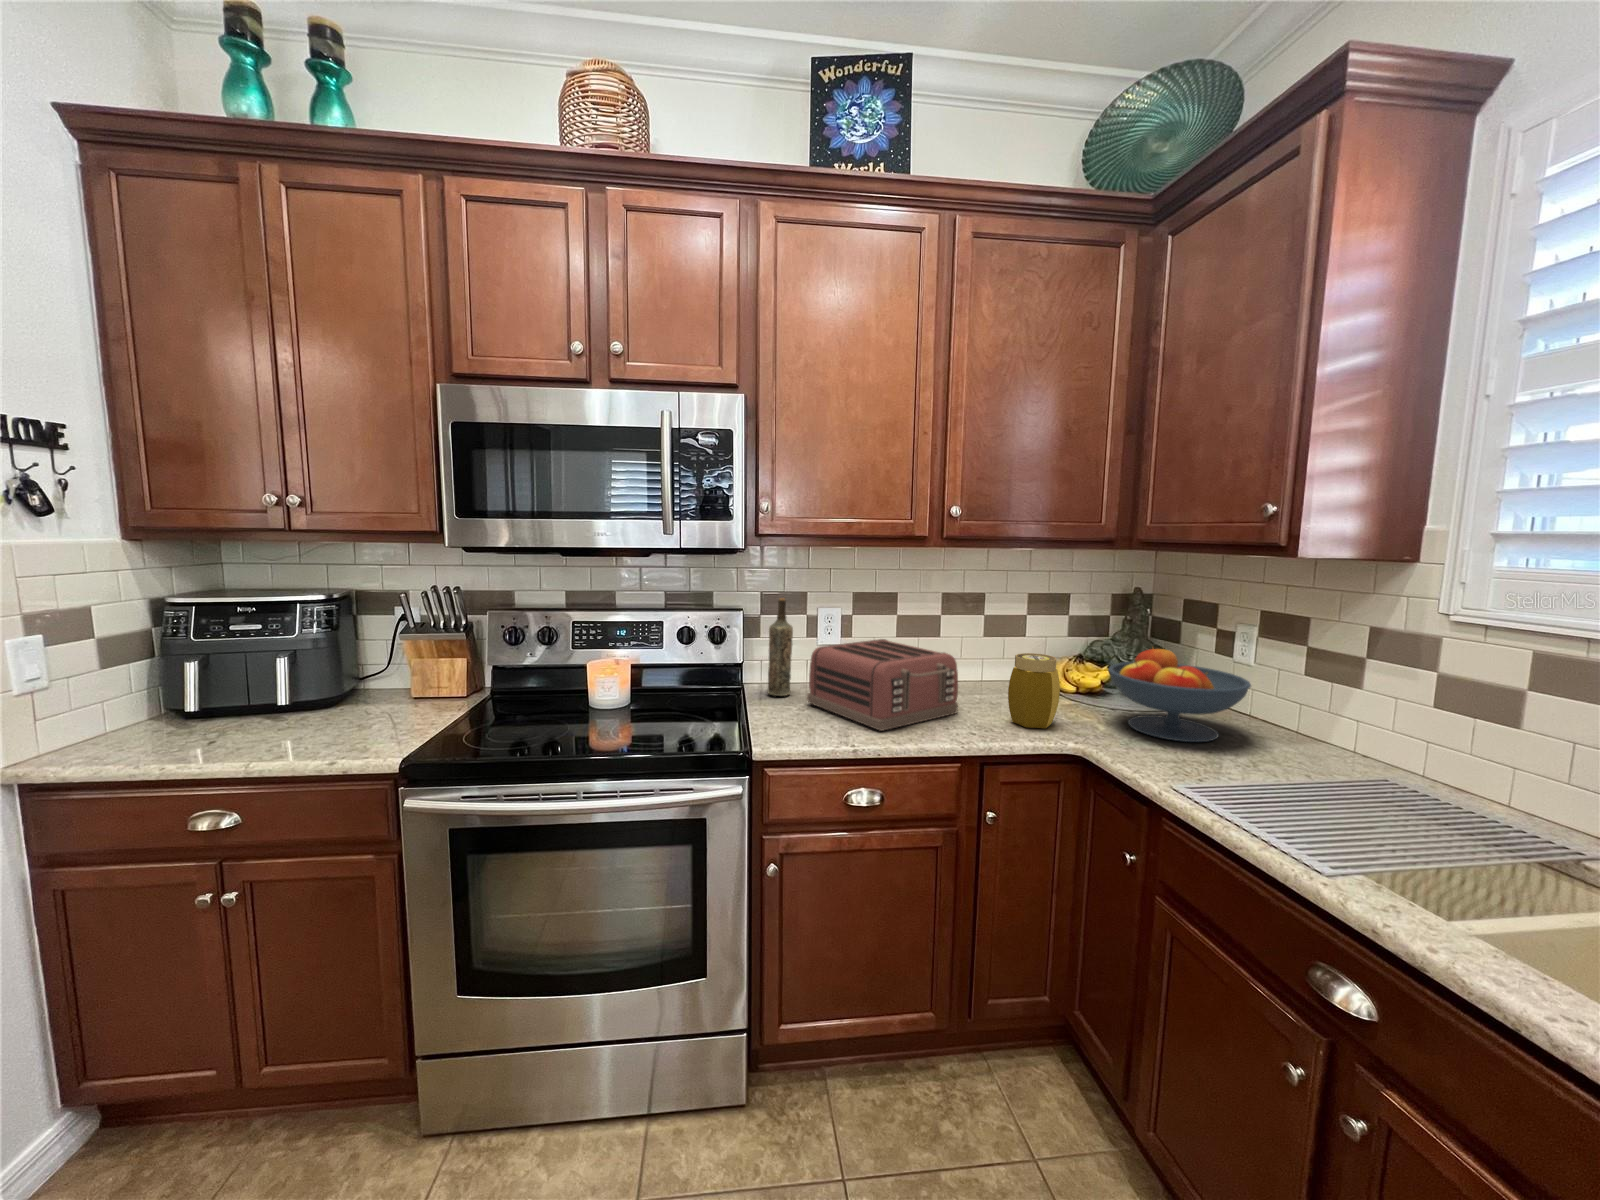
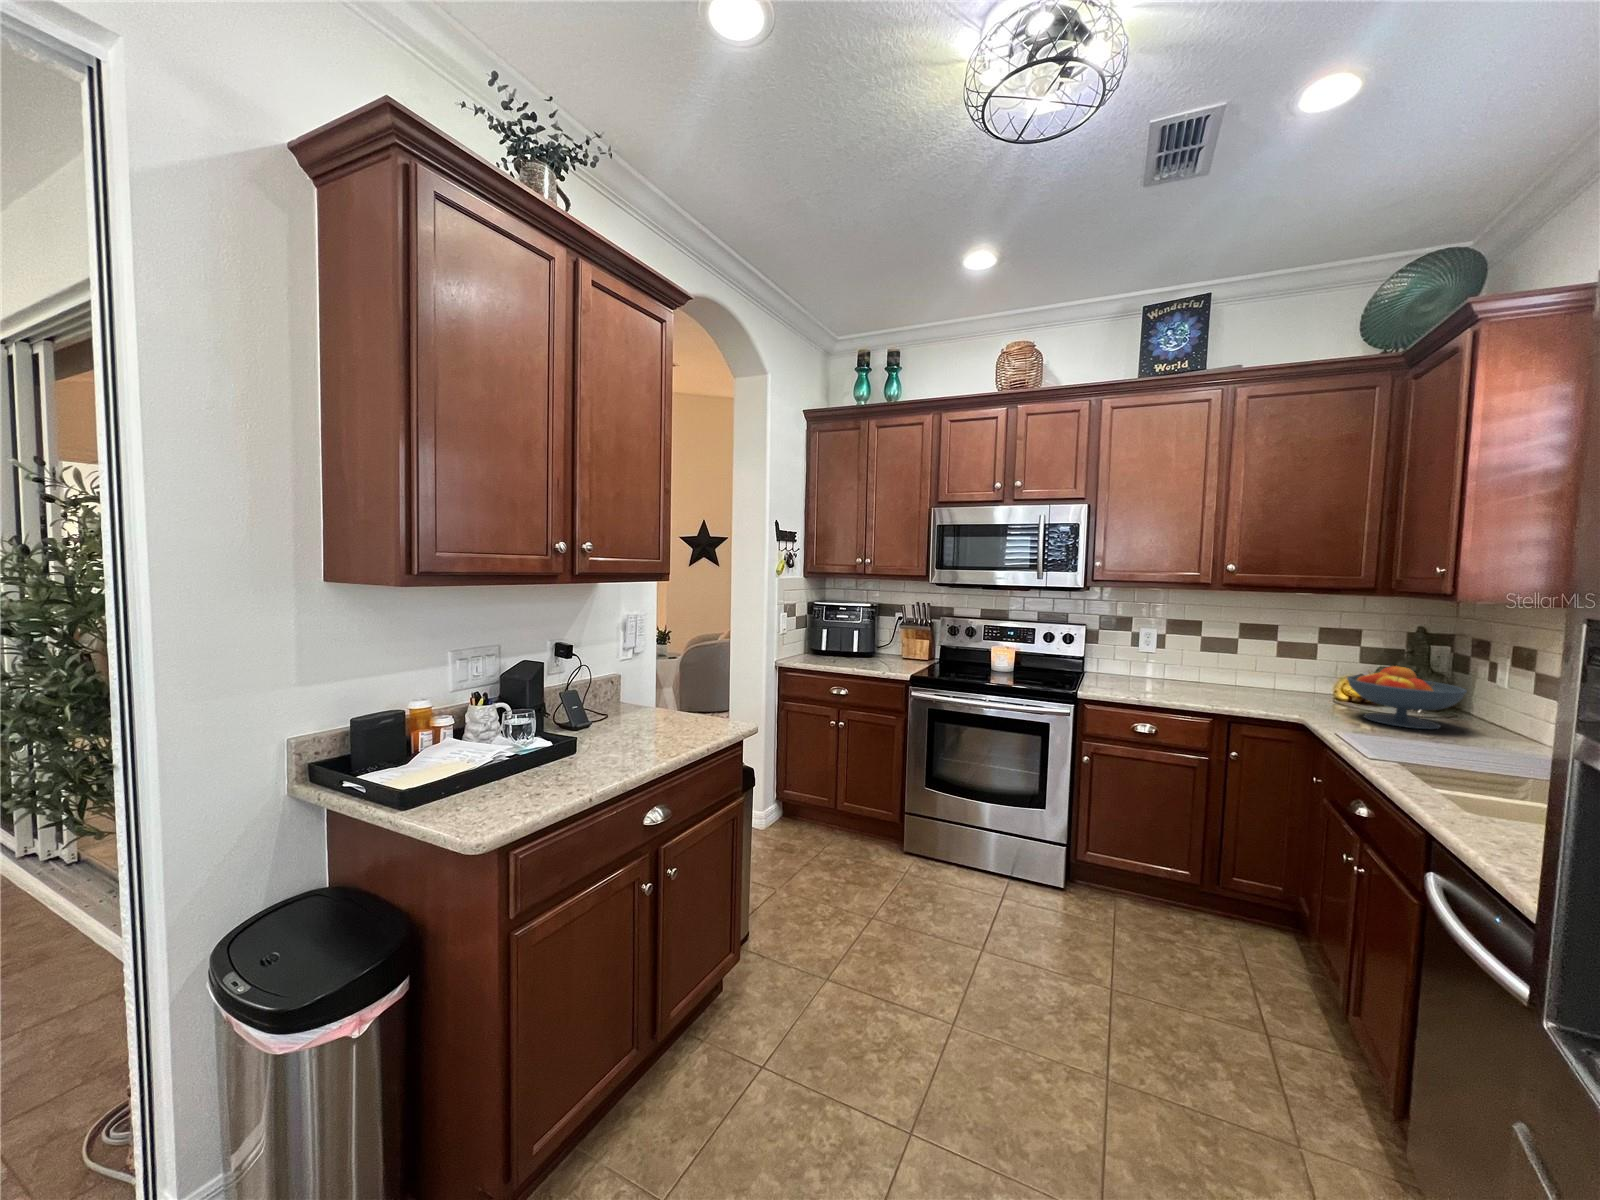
bottle: present [768,598,793,696] -> none [1099,619,1118,678]
toaster: present [807,639,958,731] -> none [1123,648,1230,698]
jar: present [1008,653,1060,728] -> none [1263,661,1304,710]

